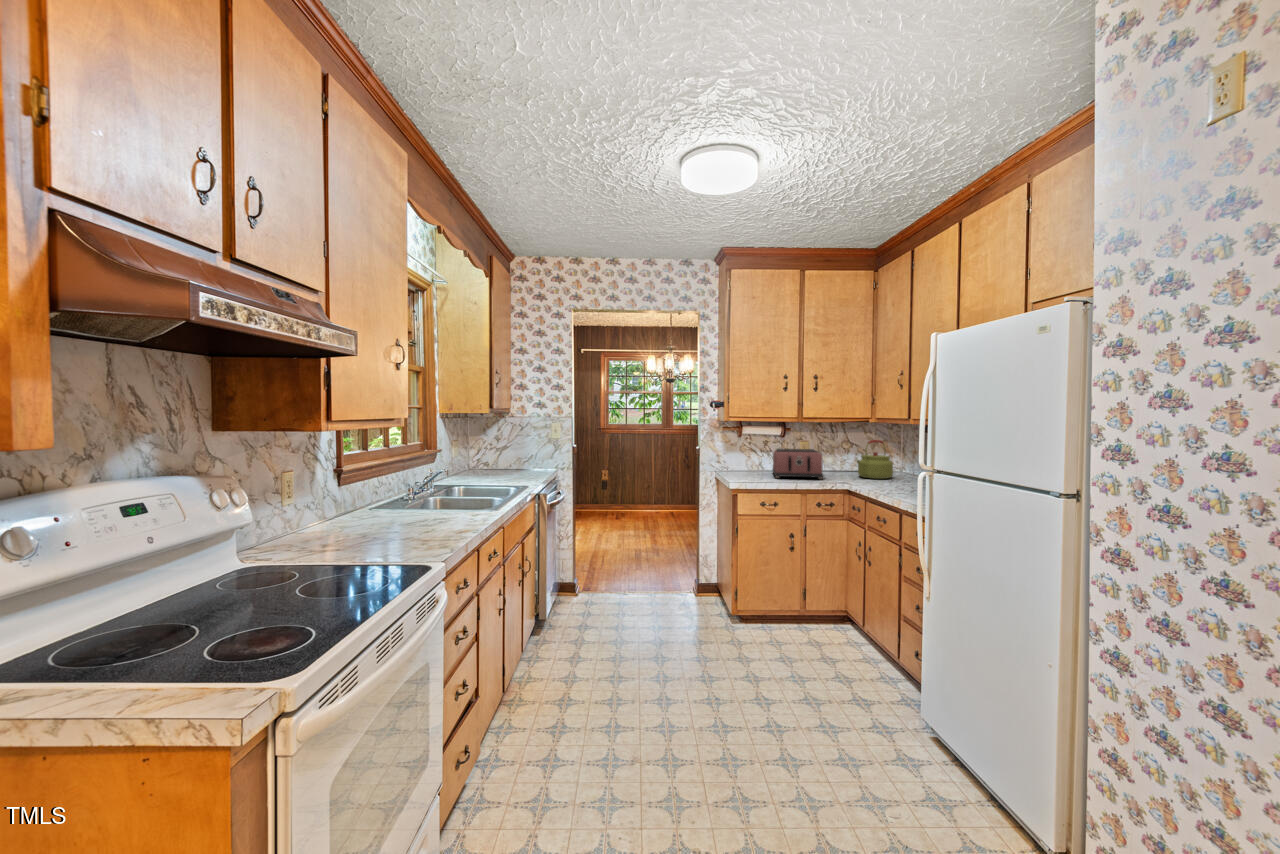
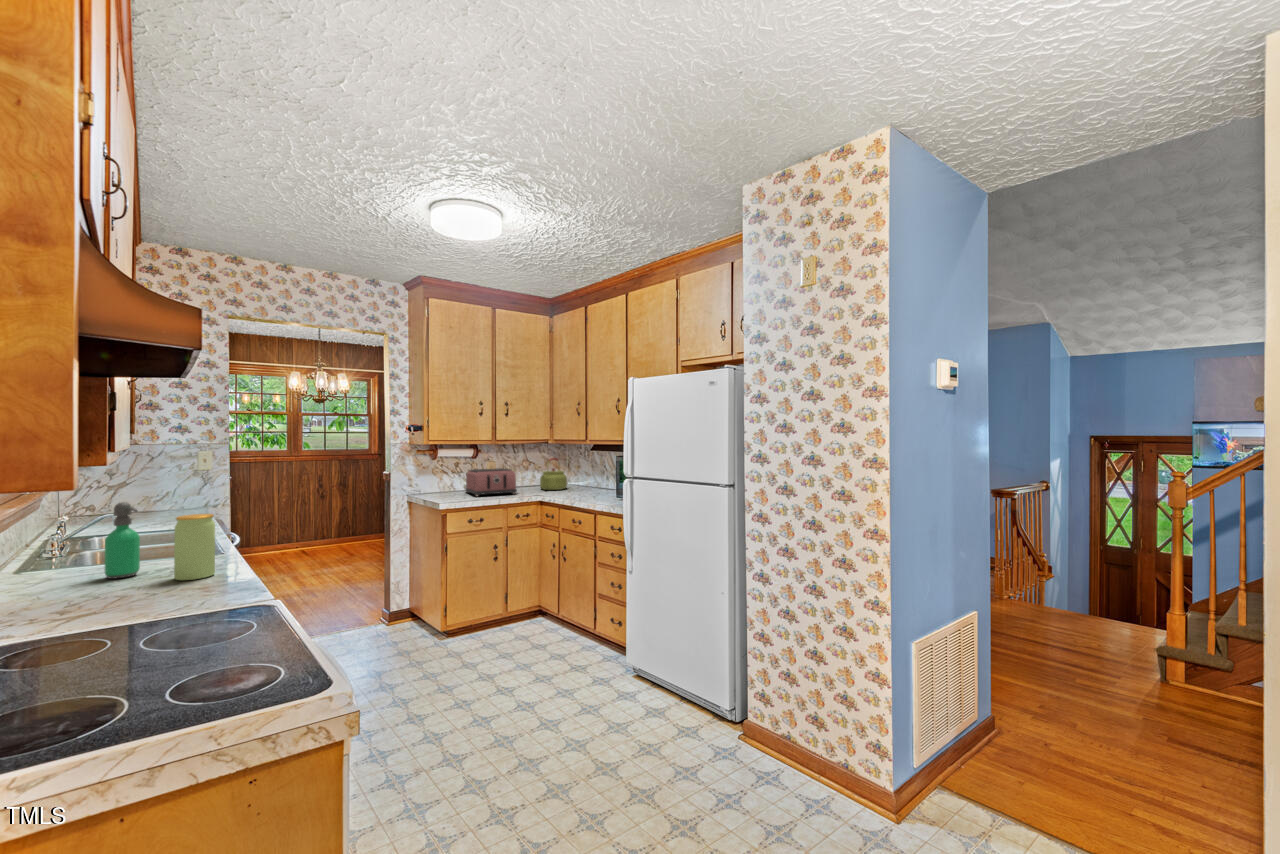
soap dispenser: none [408,463,429,520] -> present [105,502,140,579]
jar: none [431,476,459,530] -> present [174,514,215,580]

